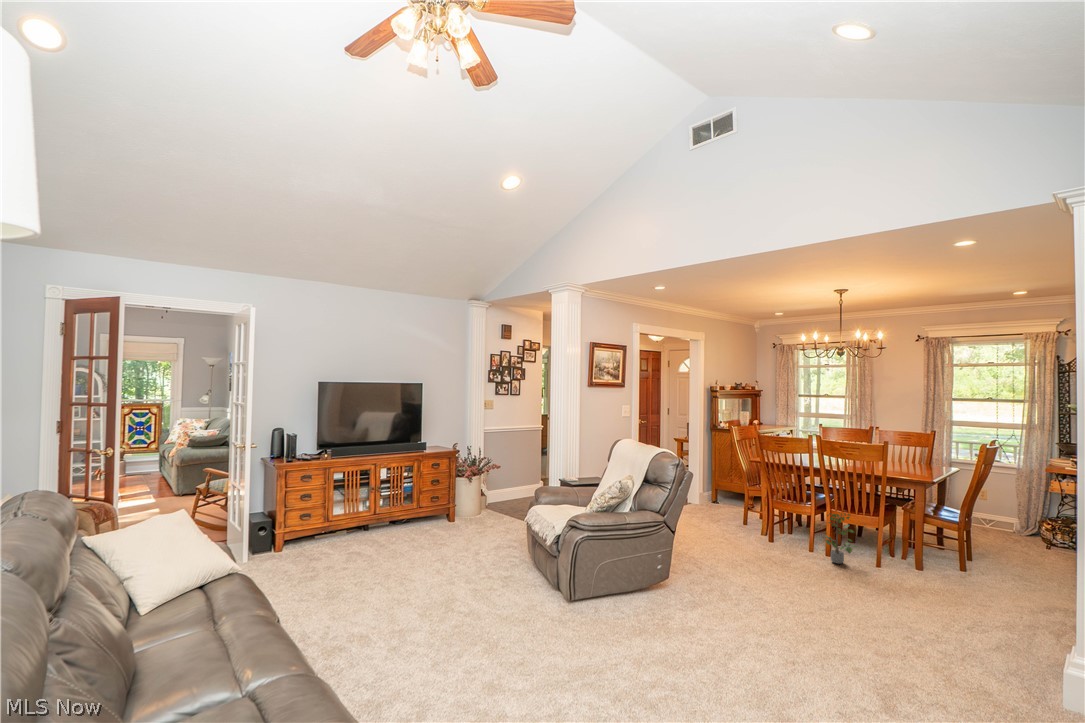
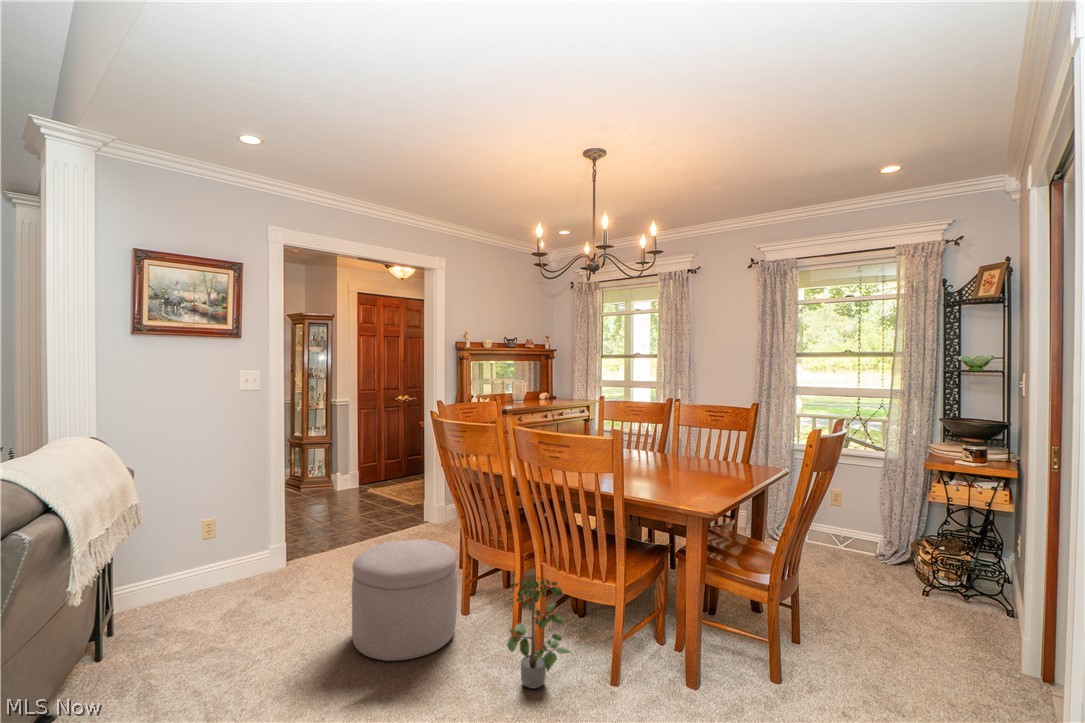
ottoman: none [725,500,779,553] -> present [352,539,457,661]

